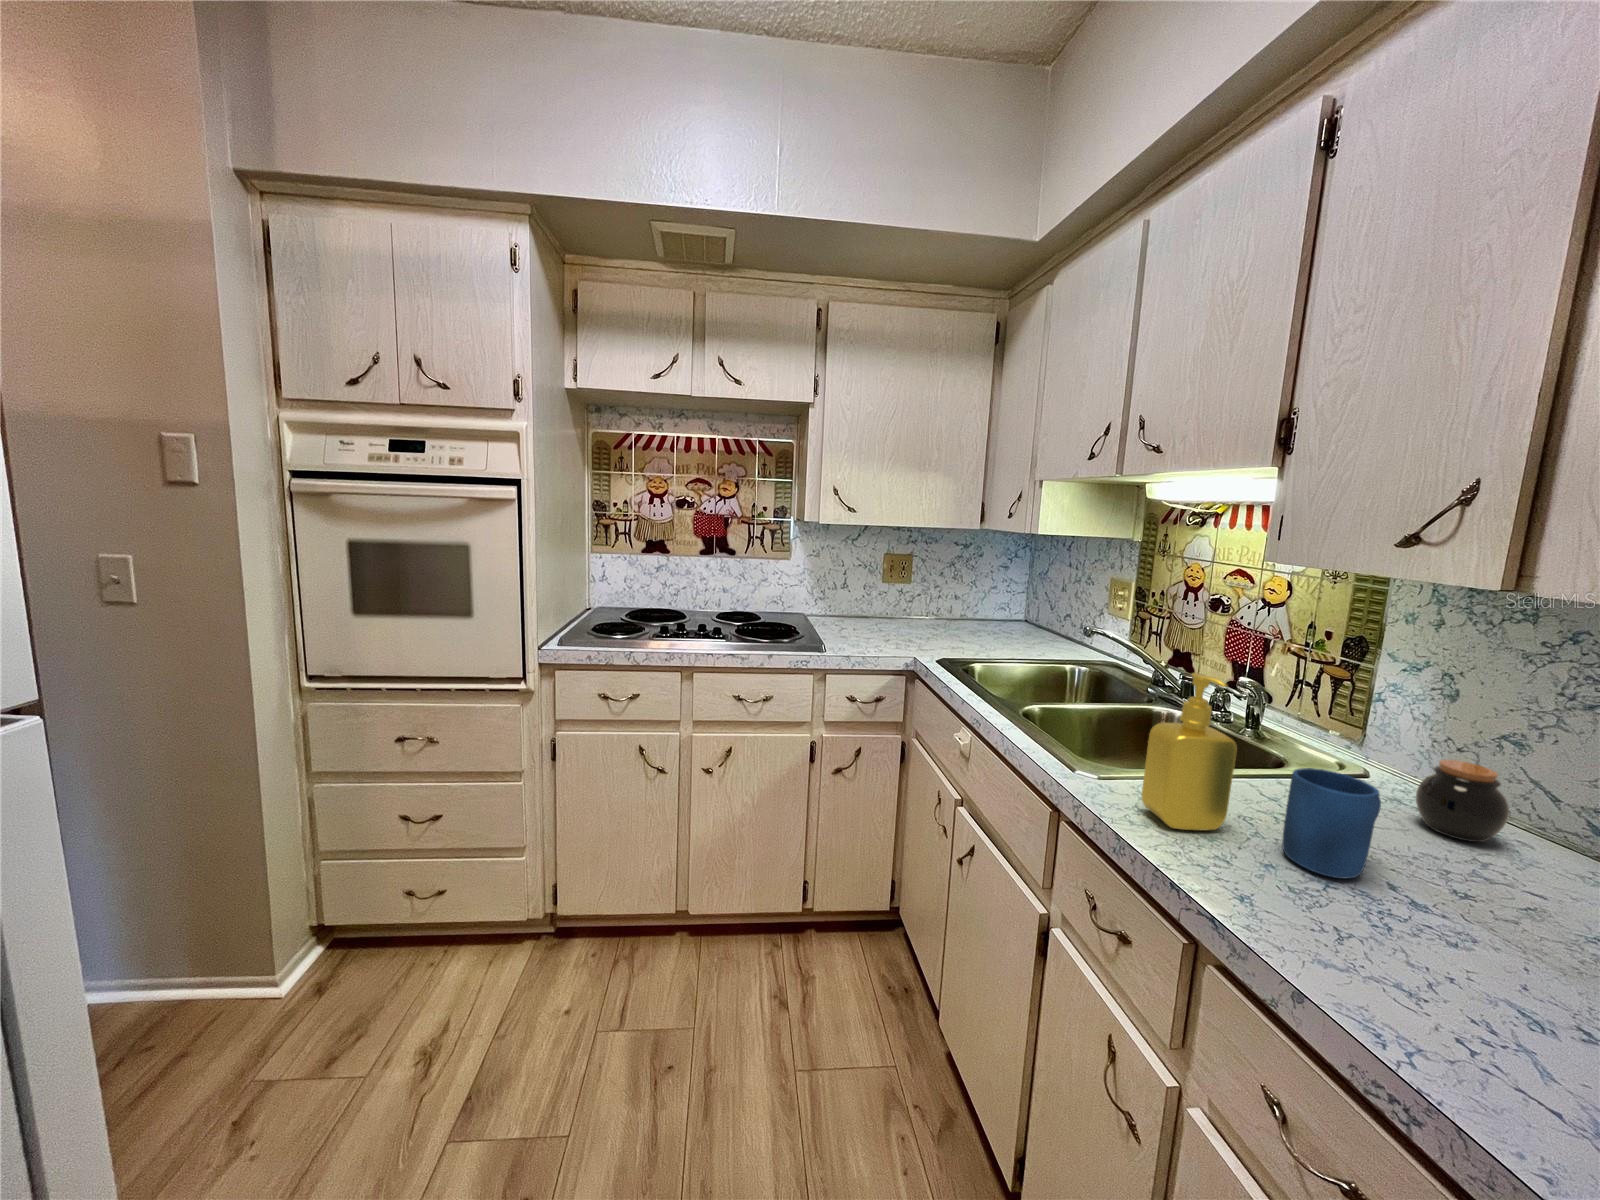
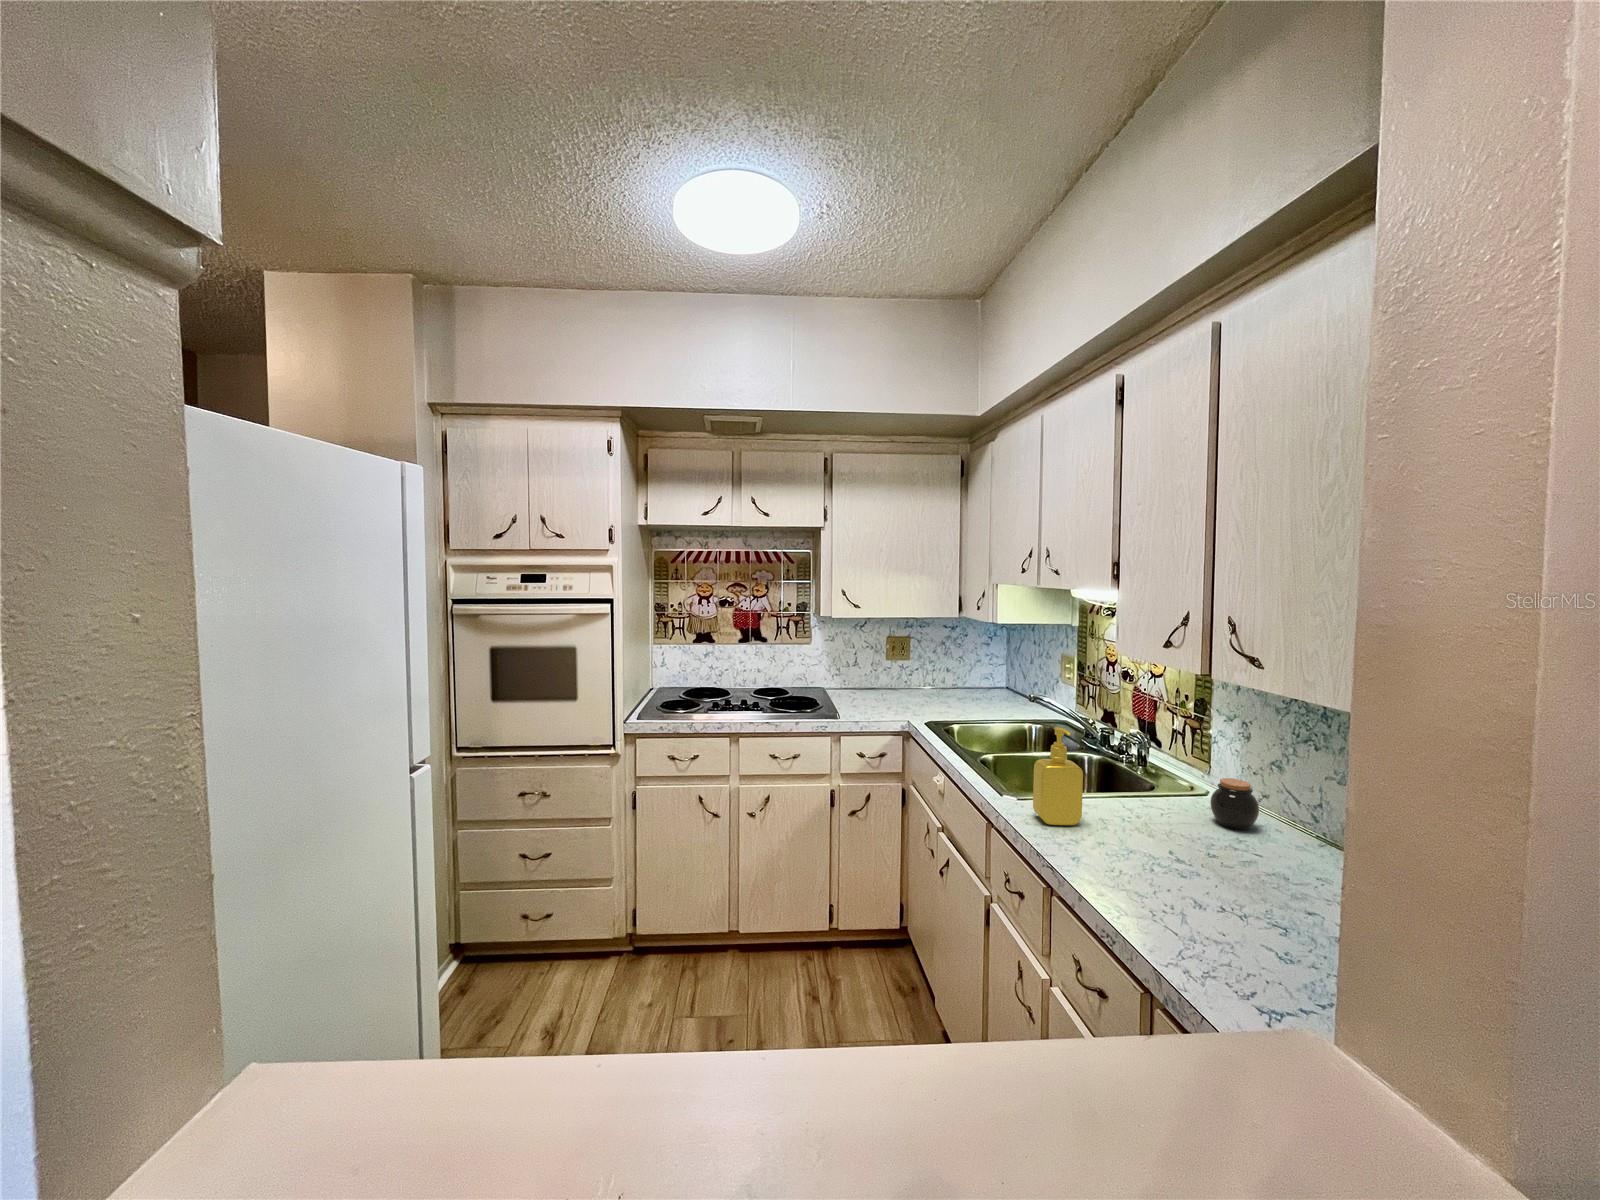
mug: present [1282,768,1381,878] -> none [1110,783,1165,847]

